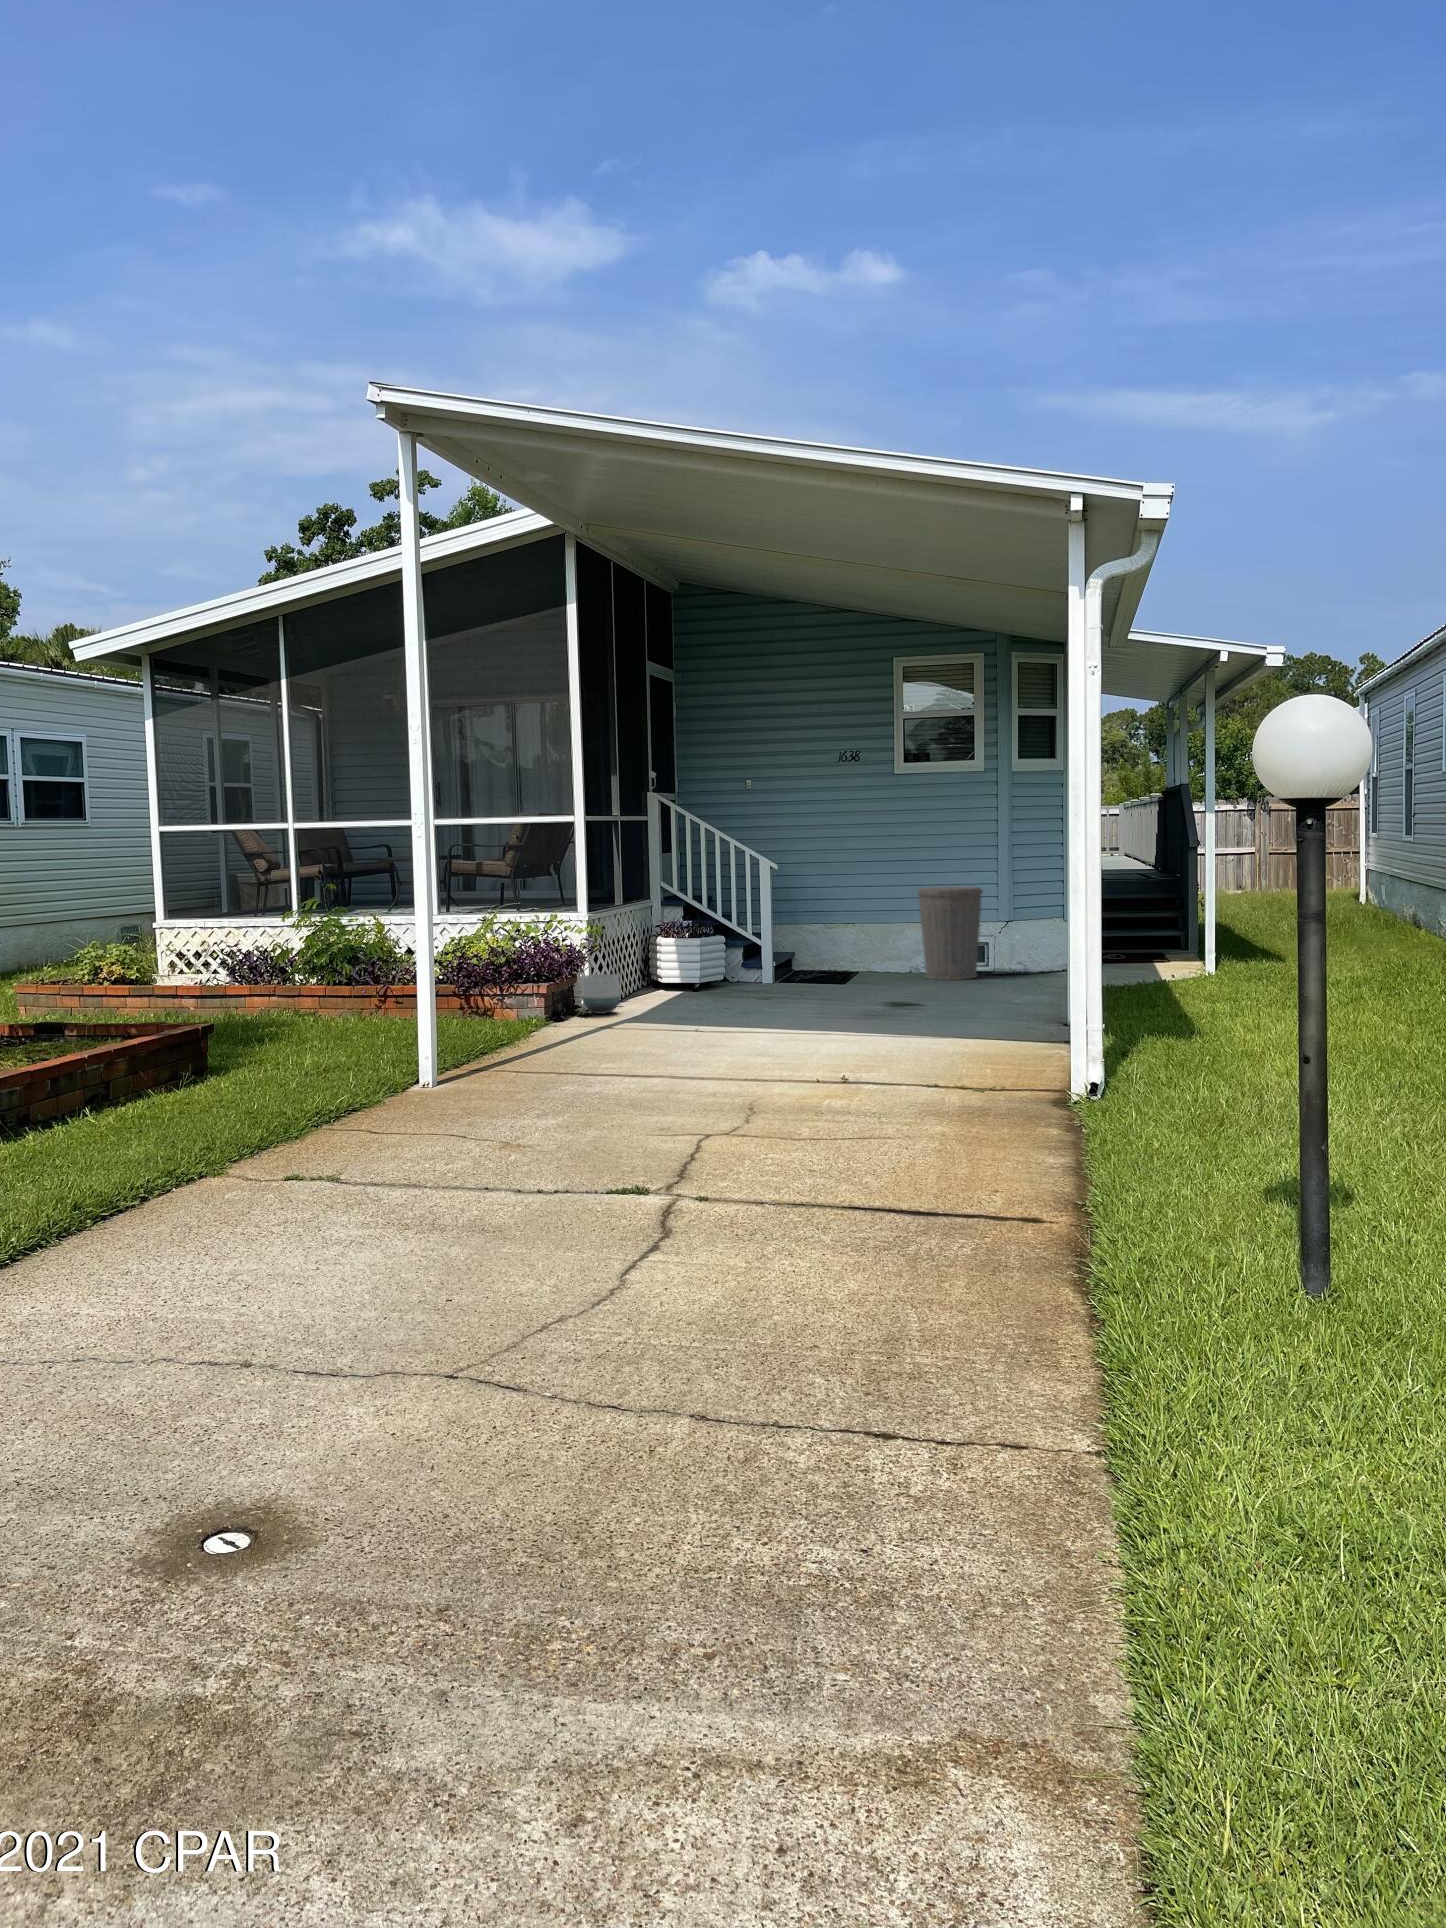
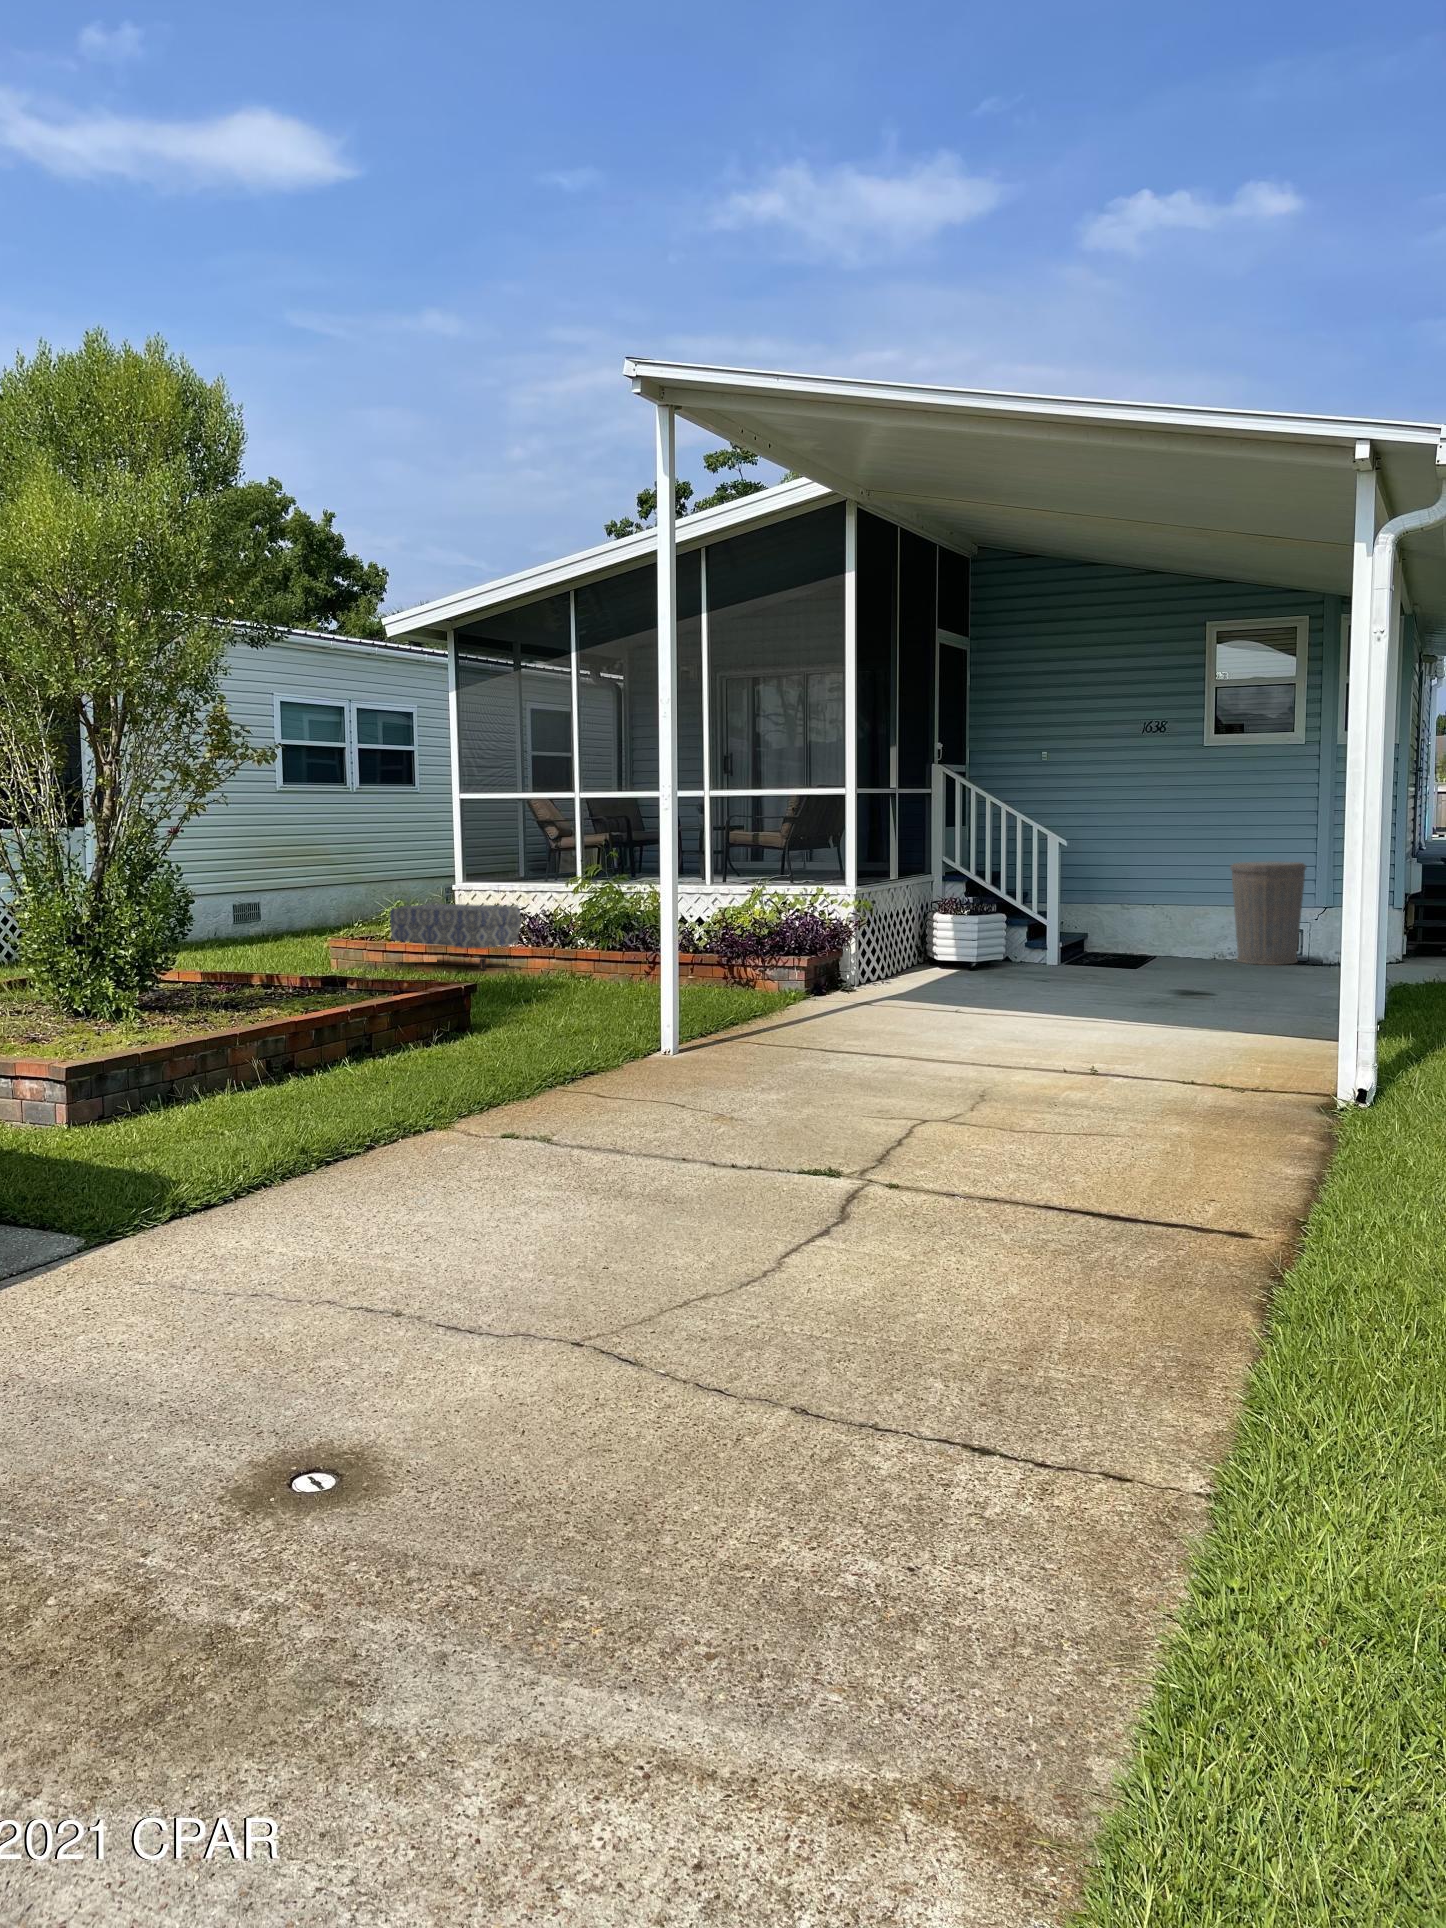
bench: none [93,942,239,1010] -> present [390,903,521,971]
planter: present [582,974,620,1014] -> none [849,947,888,989]

